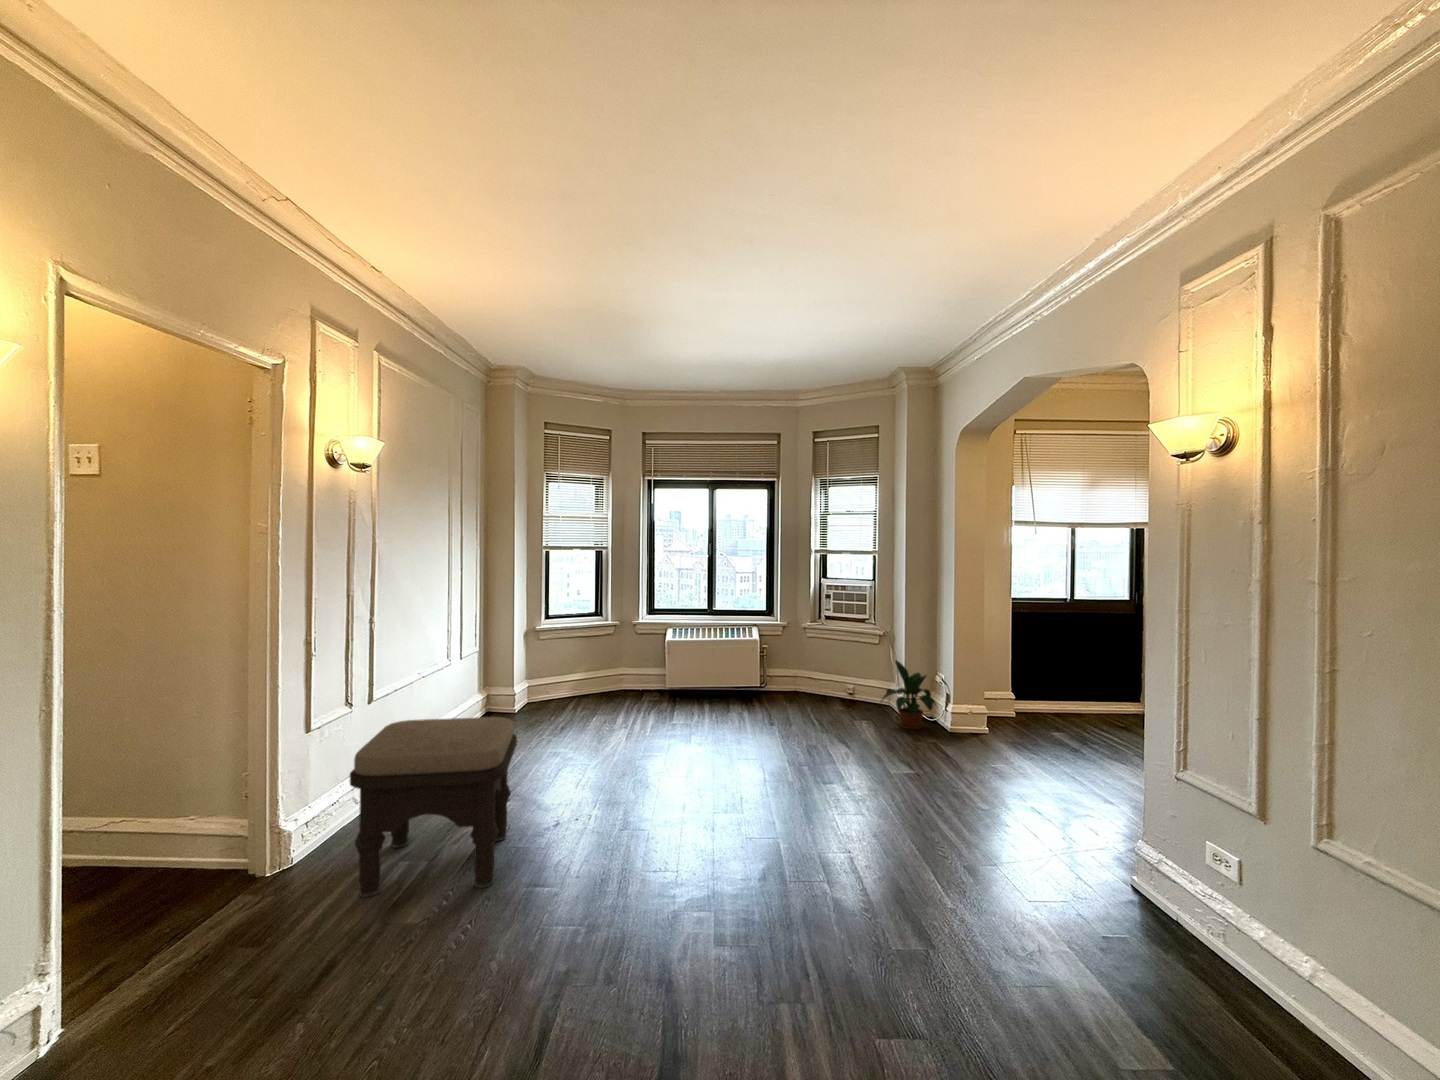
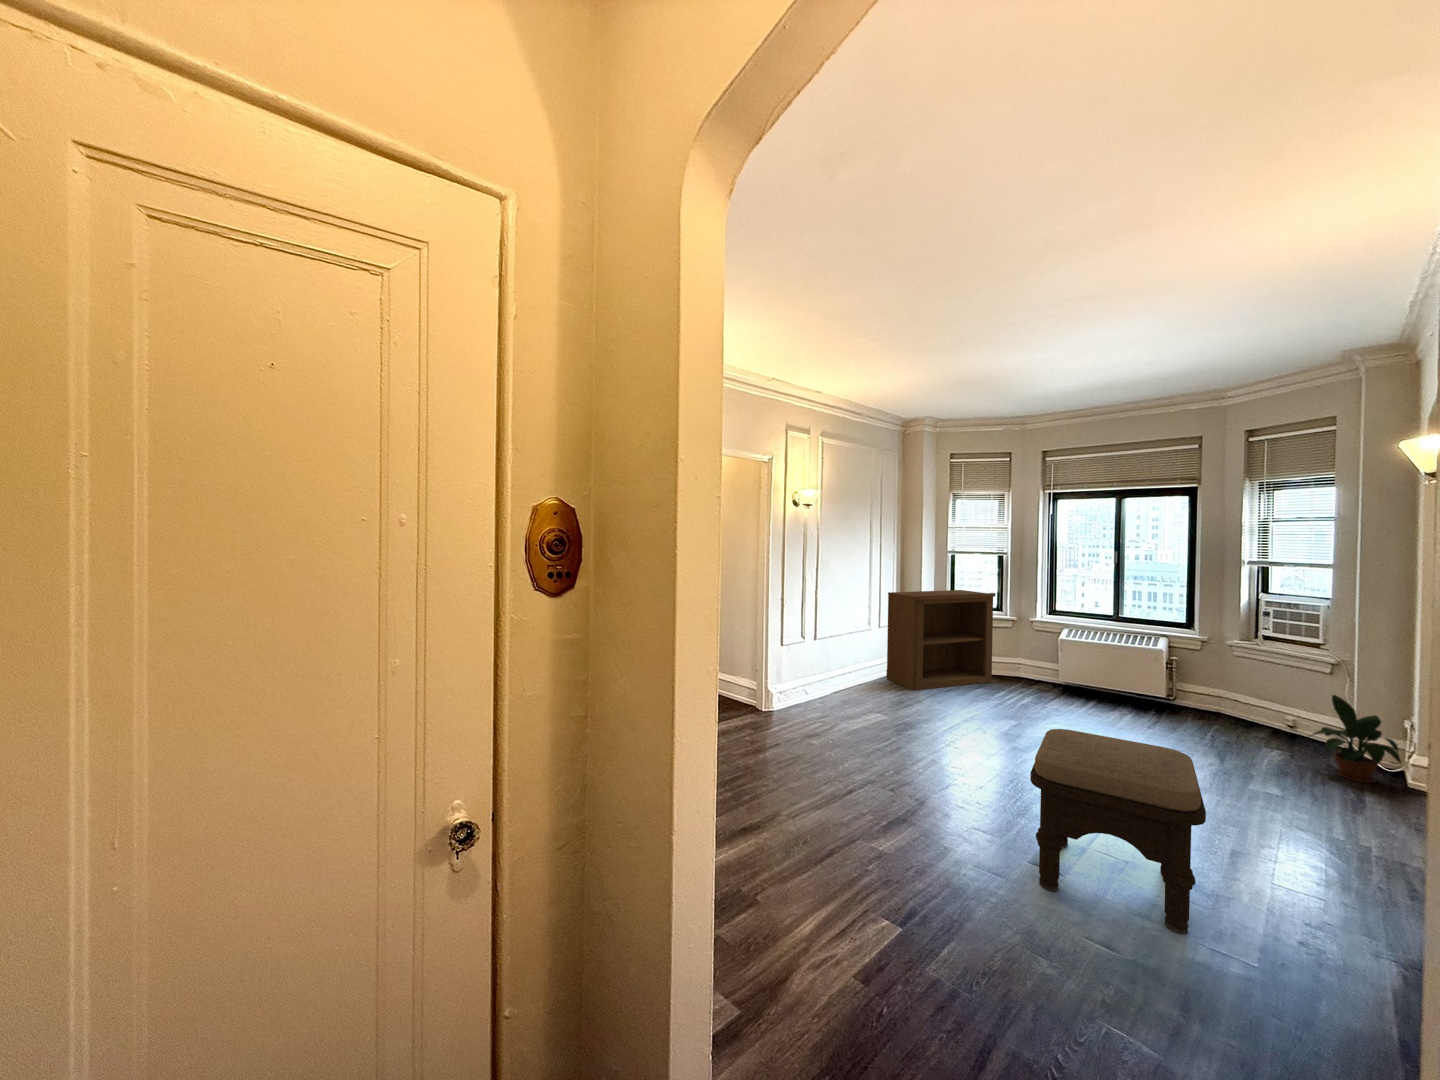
bookshelf: none [479,595,604,732] -> present [887,590,995,690]
ottoman: present [350,717,517,897] -> present [1030,729,1206,934]

